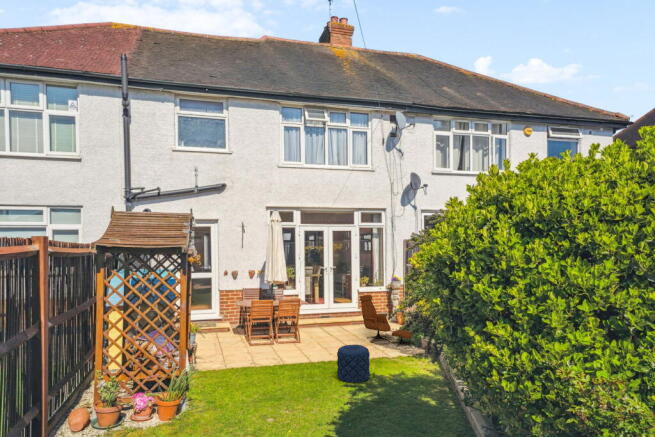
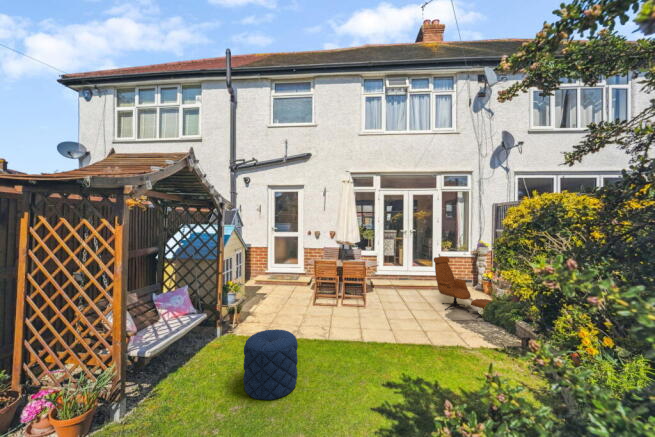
pouf: present [337,345,370,383] -> present [243,329,298,400]

